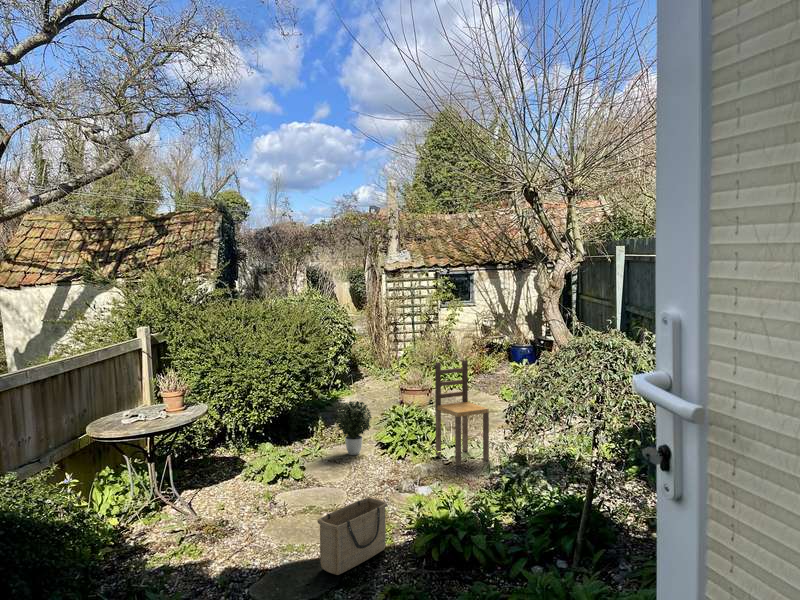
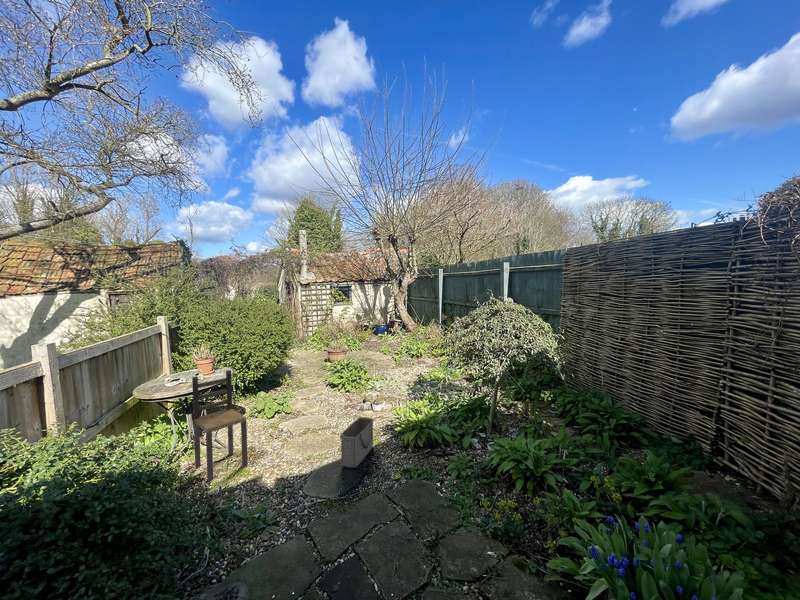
chair: present [435,360,489,466] -> present [192,370,248,481]
potted plant: present [336,401,372,455] -> none [303,361,326,394]

